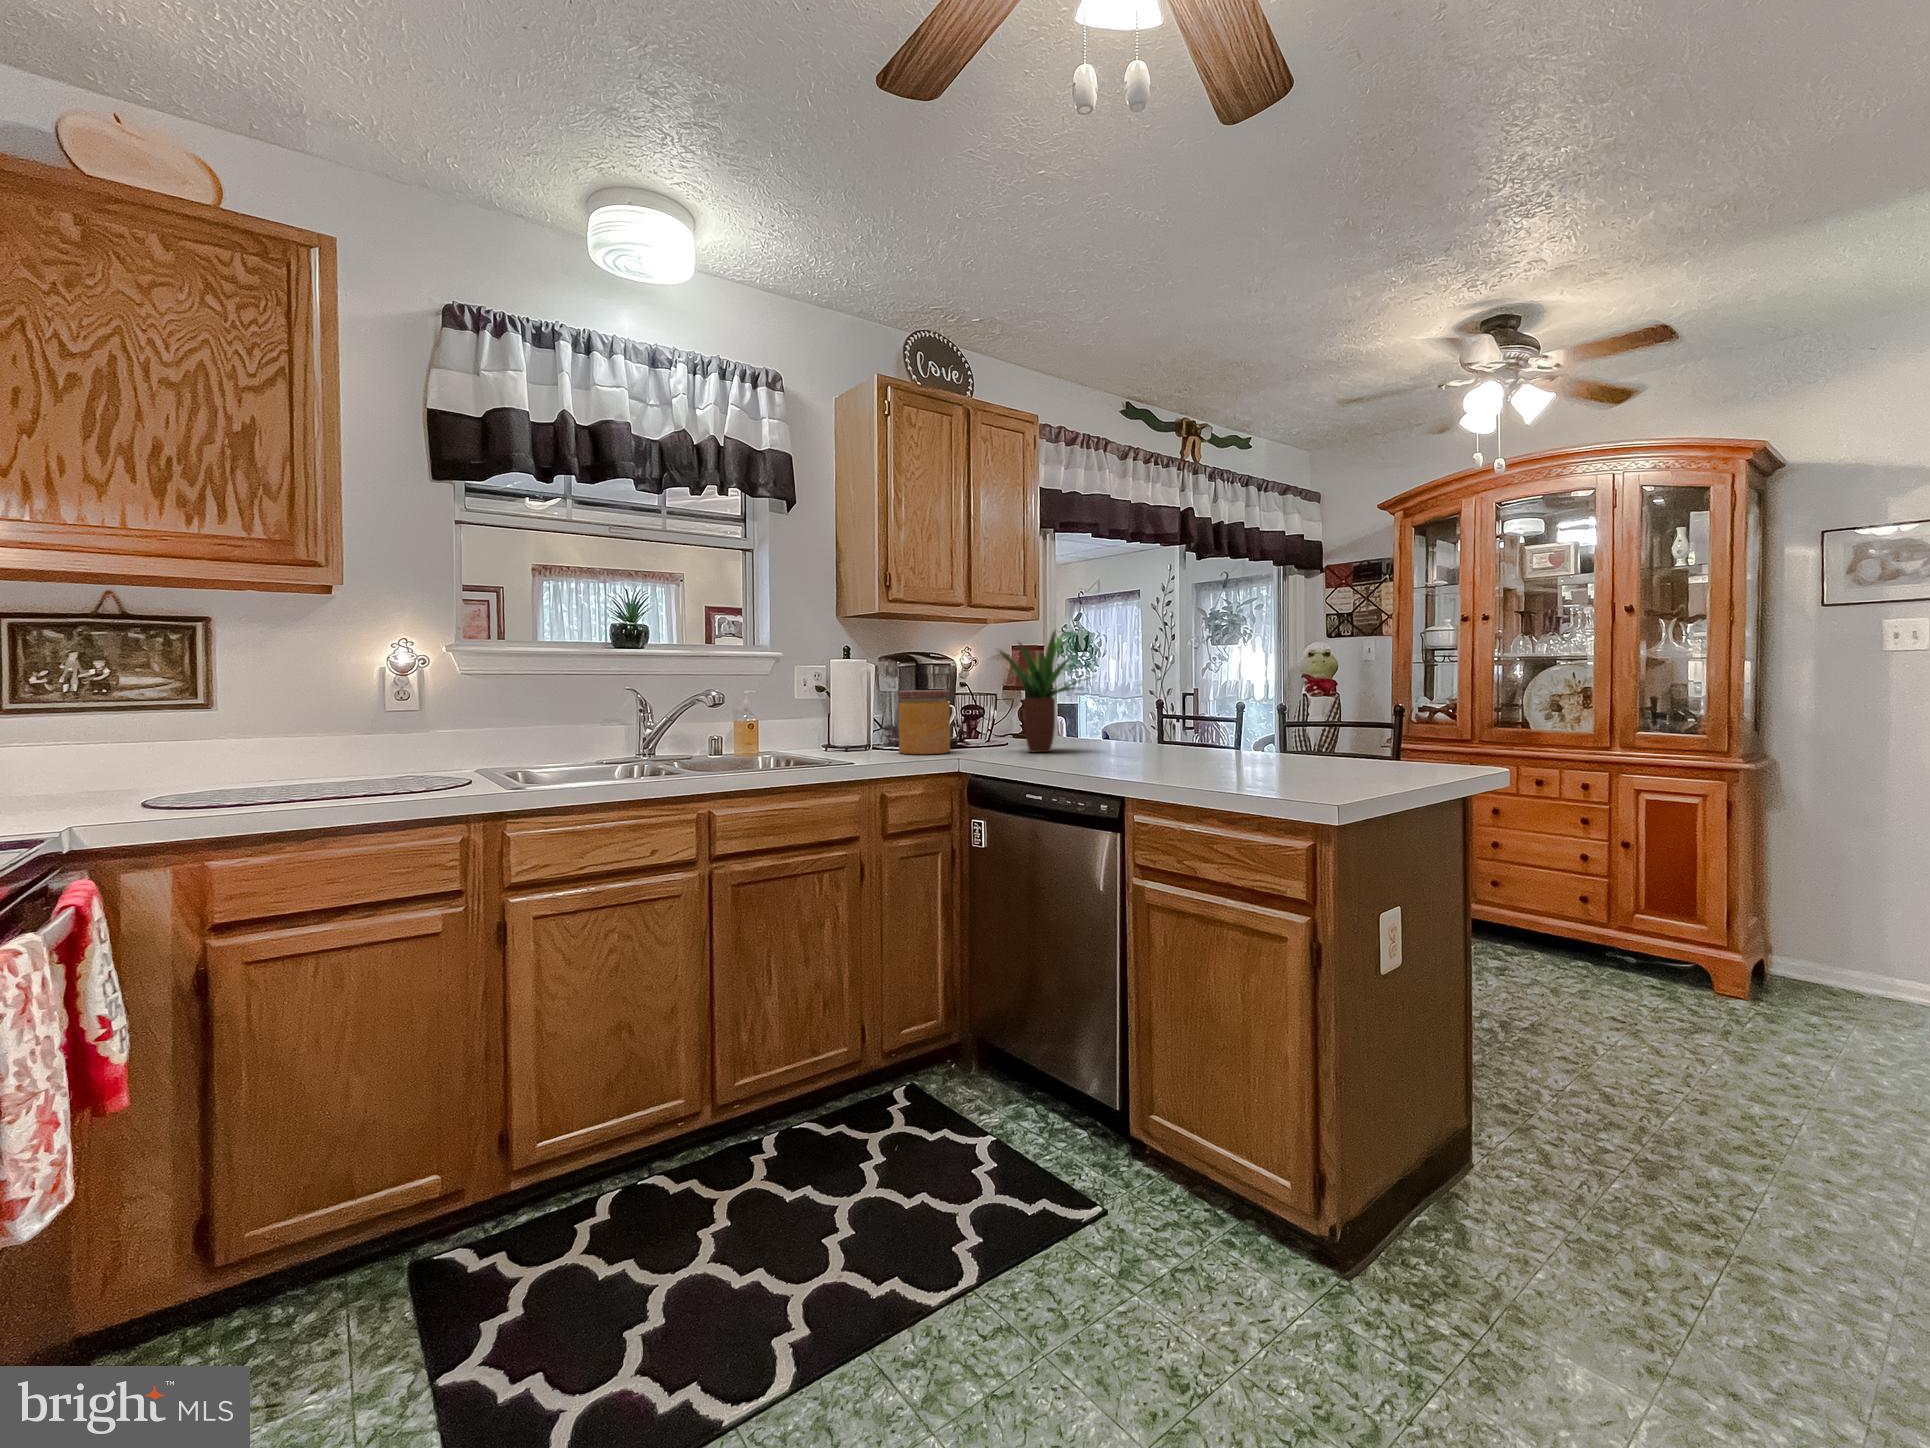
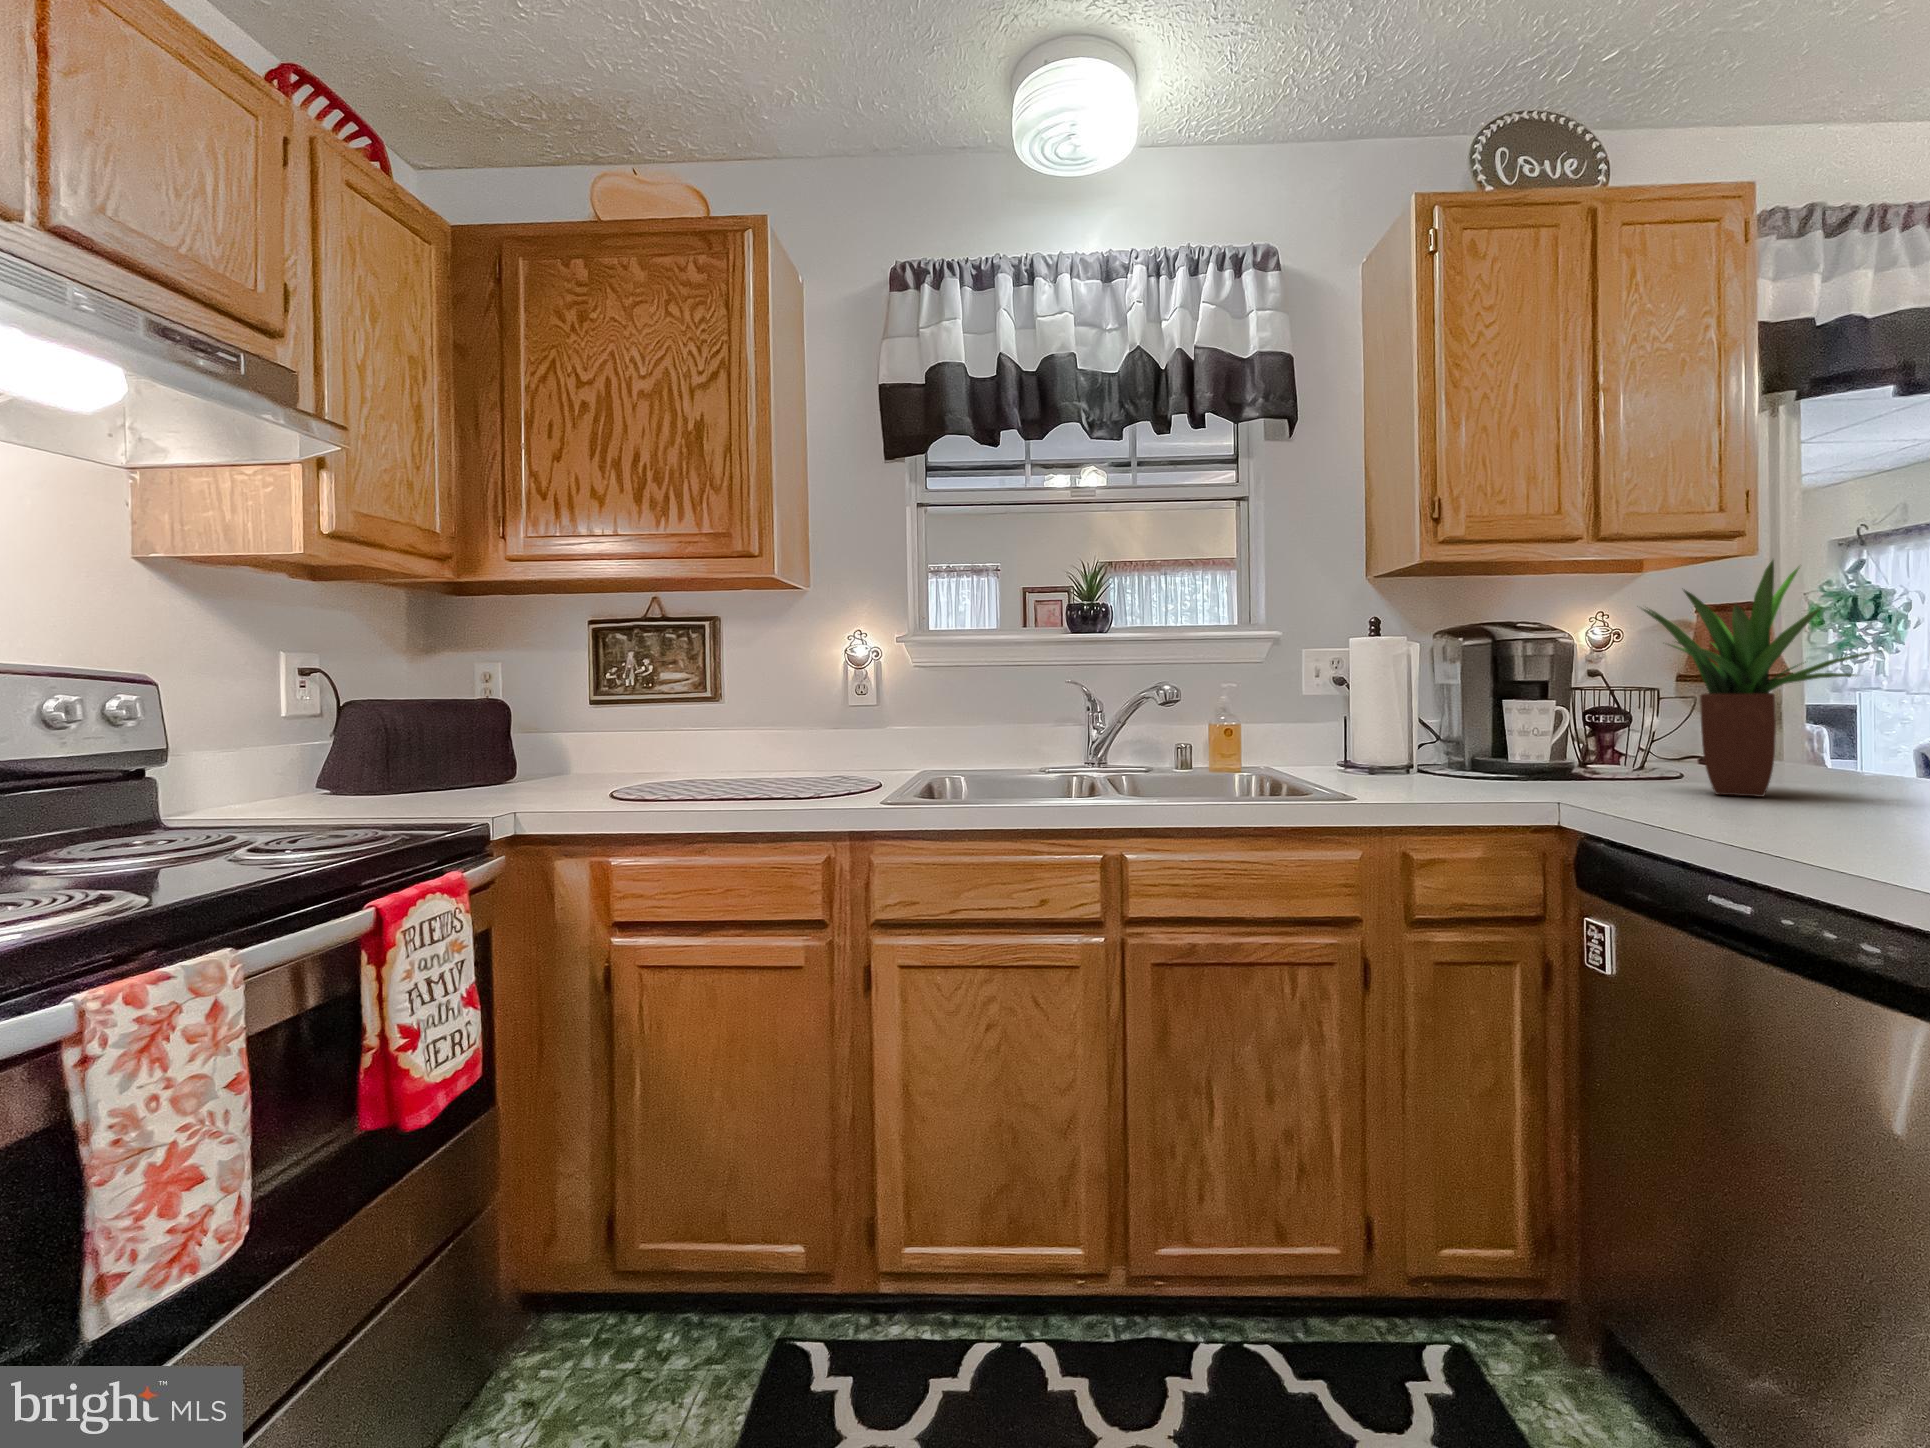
jar: present [898,690,950,754] -> none [1451,681,1548,786]

